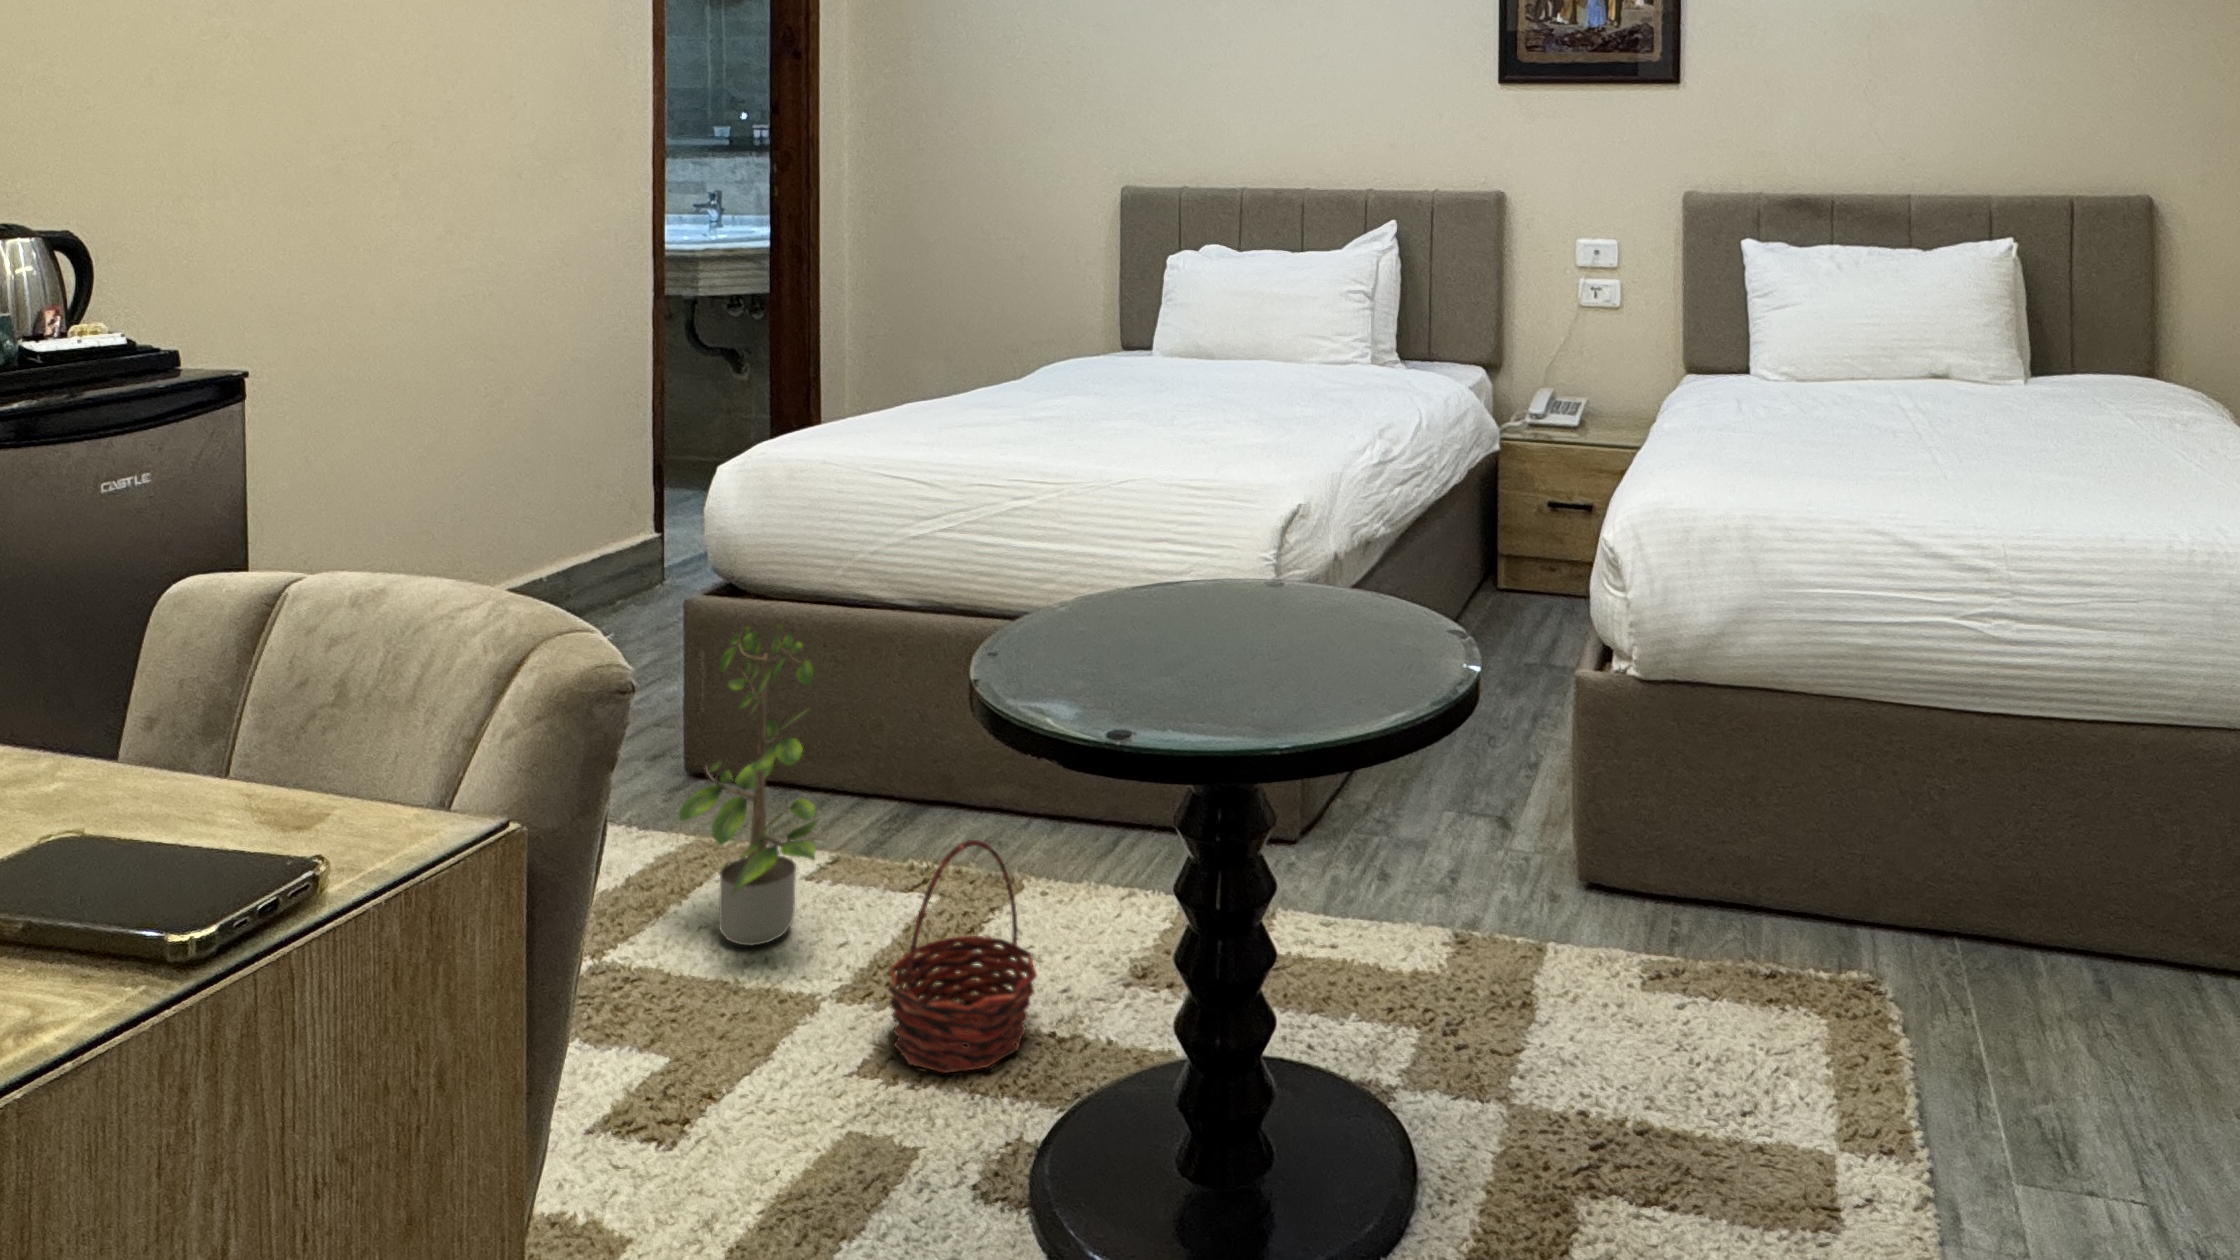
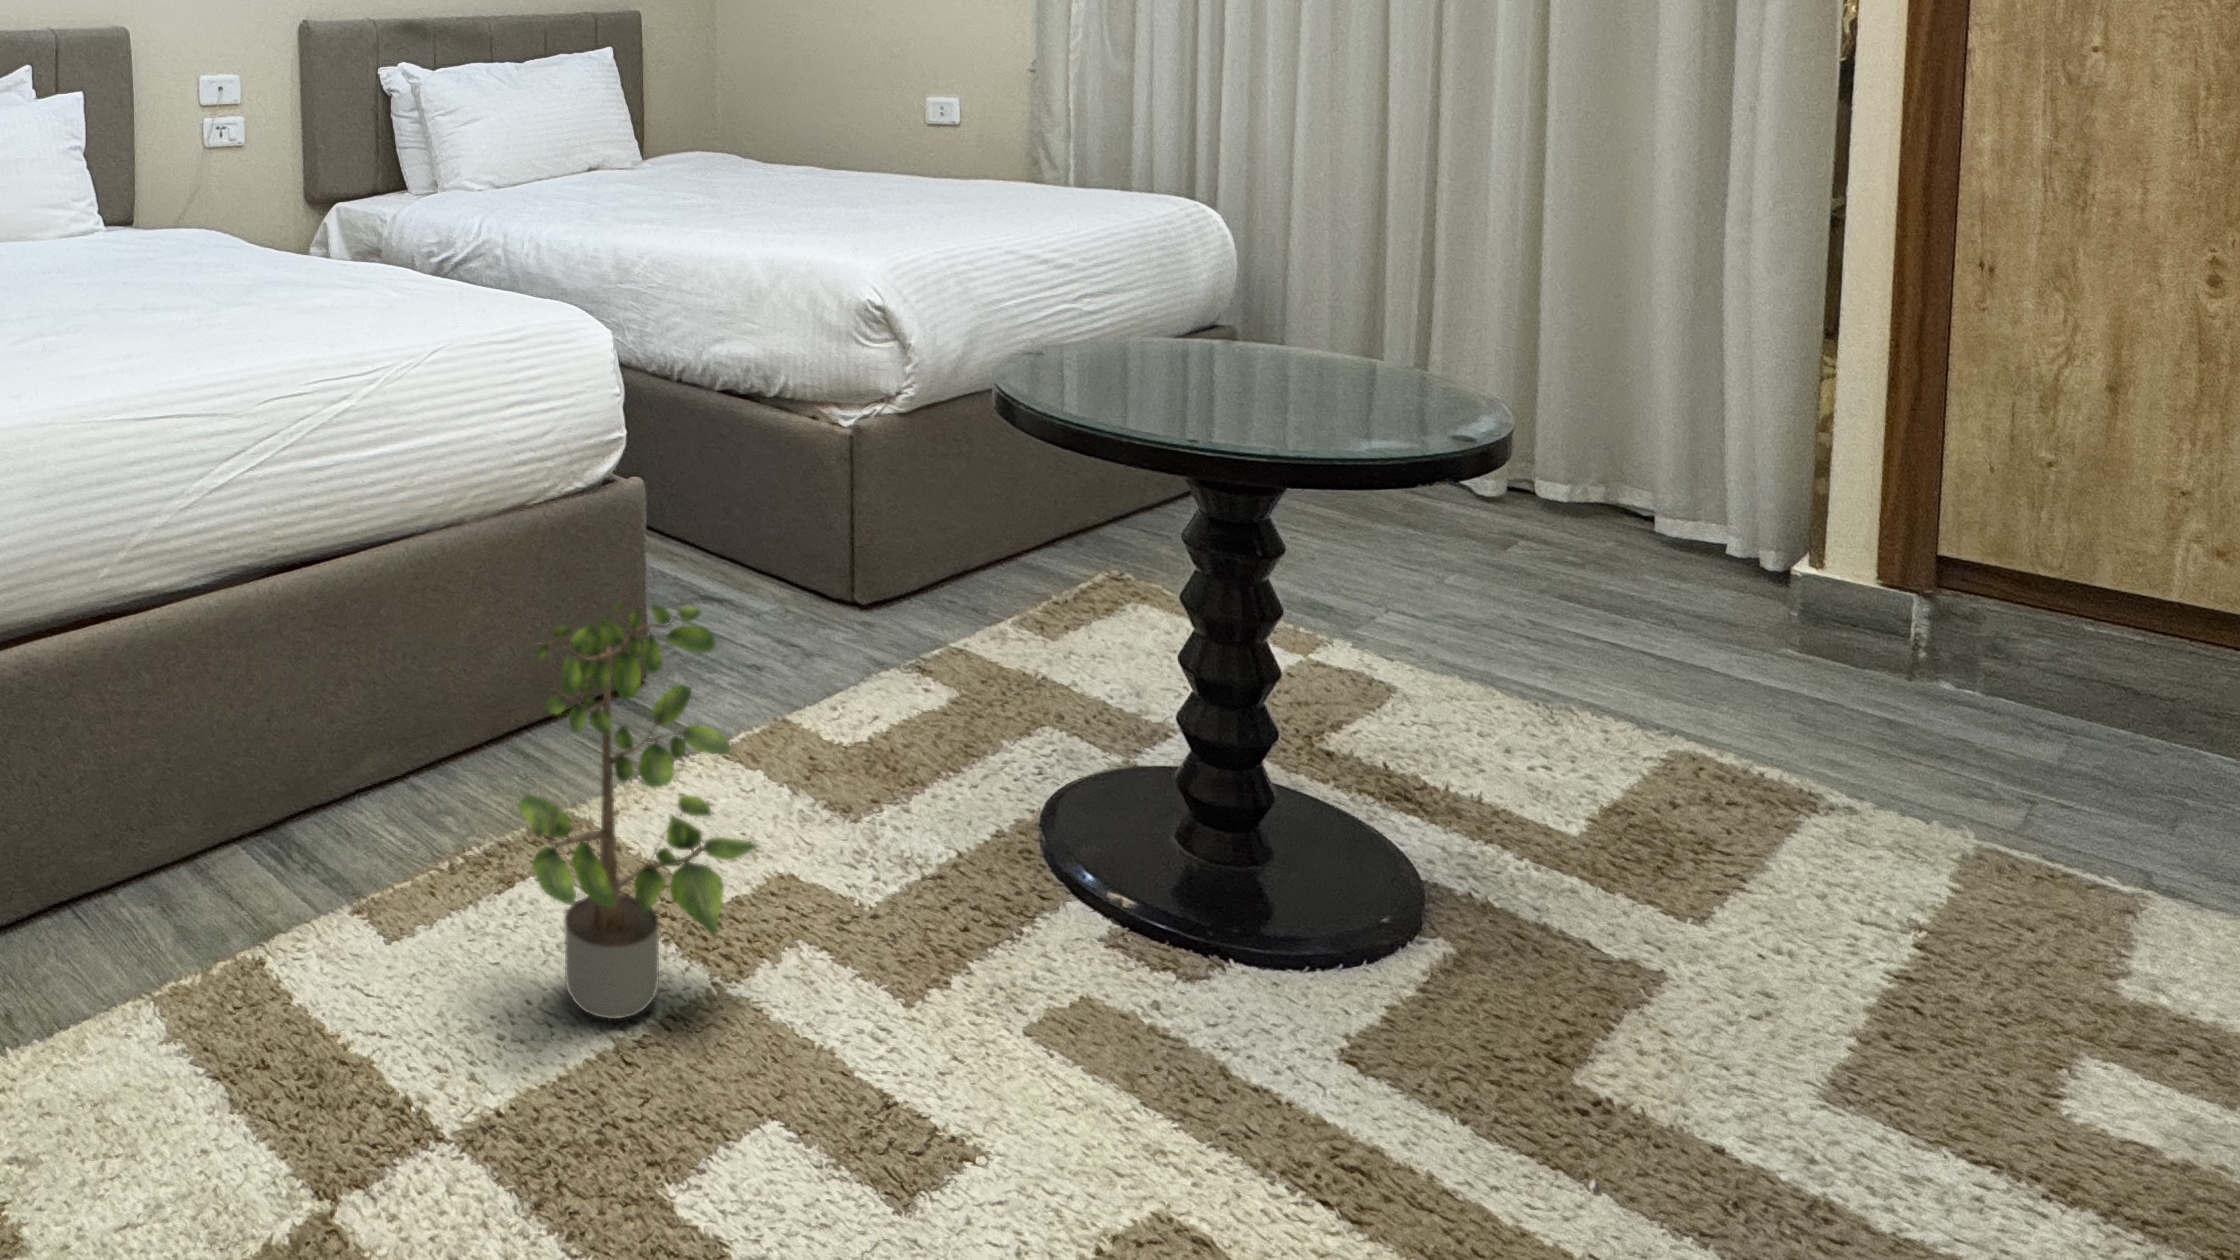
basket: present [888,840,1037,1073] -> none [875,718,1043,966]

